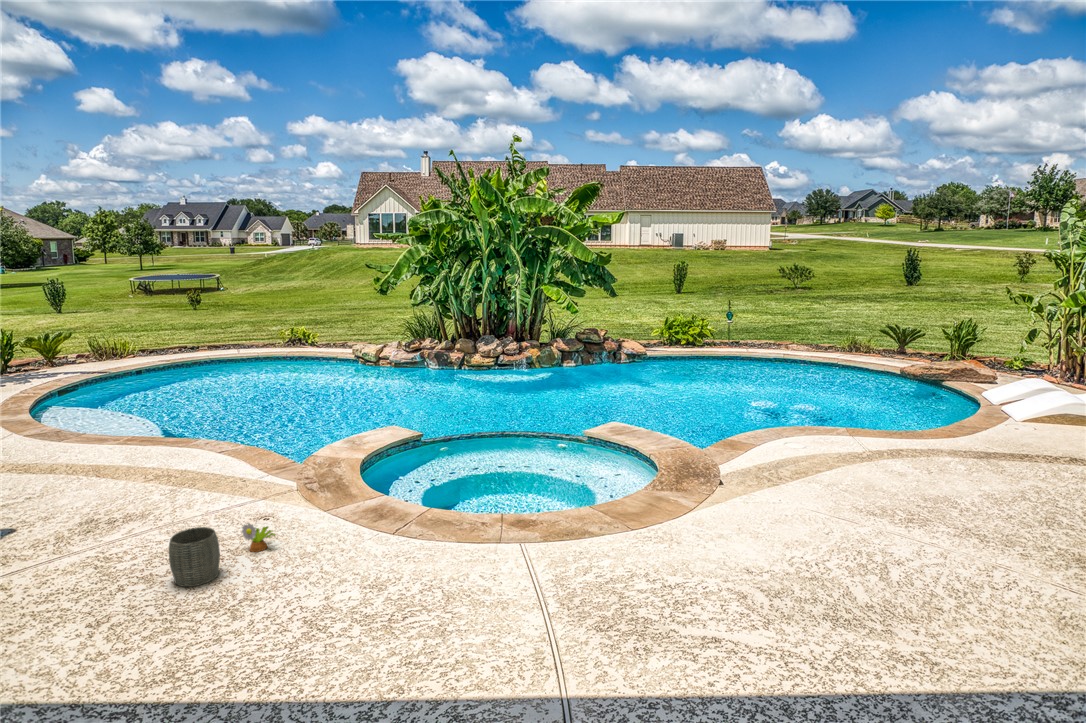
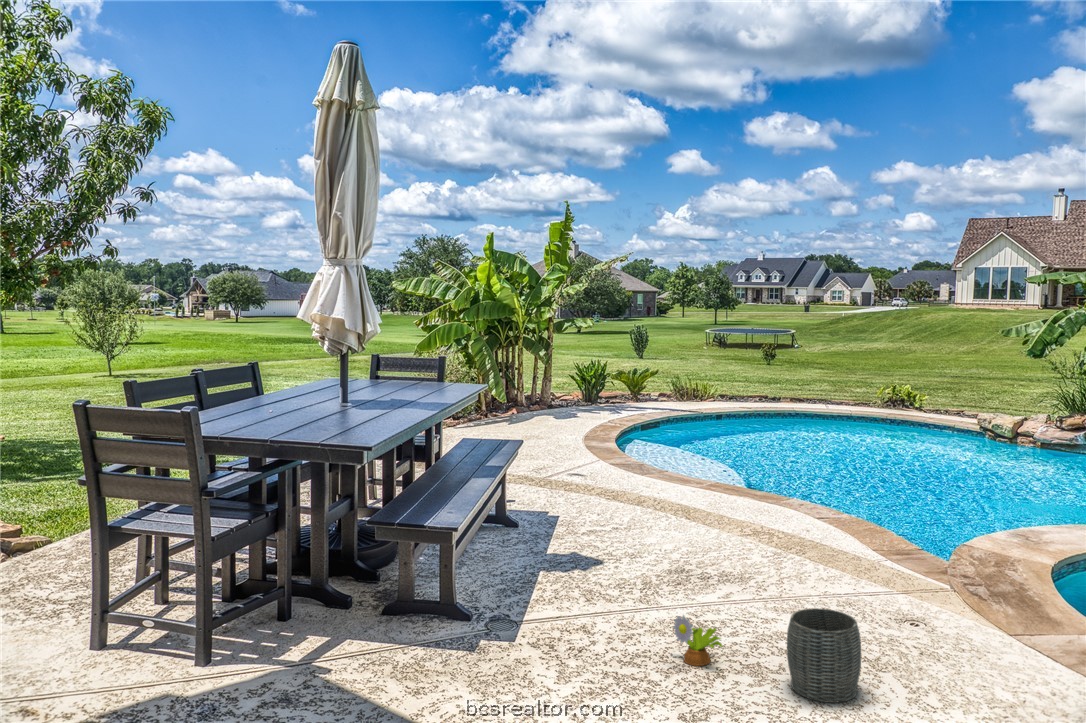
decorative plant: present [242,523,275,552] -> present [673,615,723,666]

